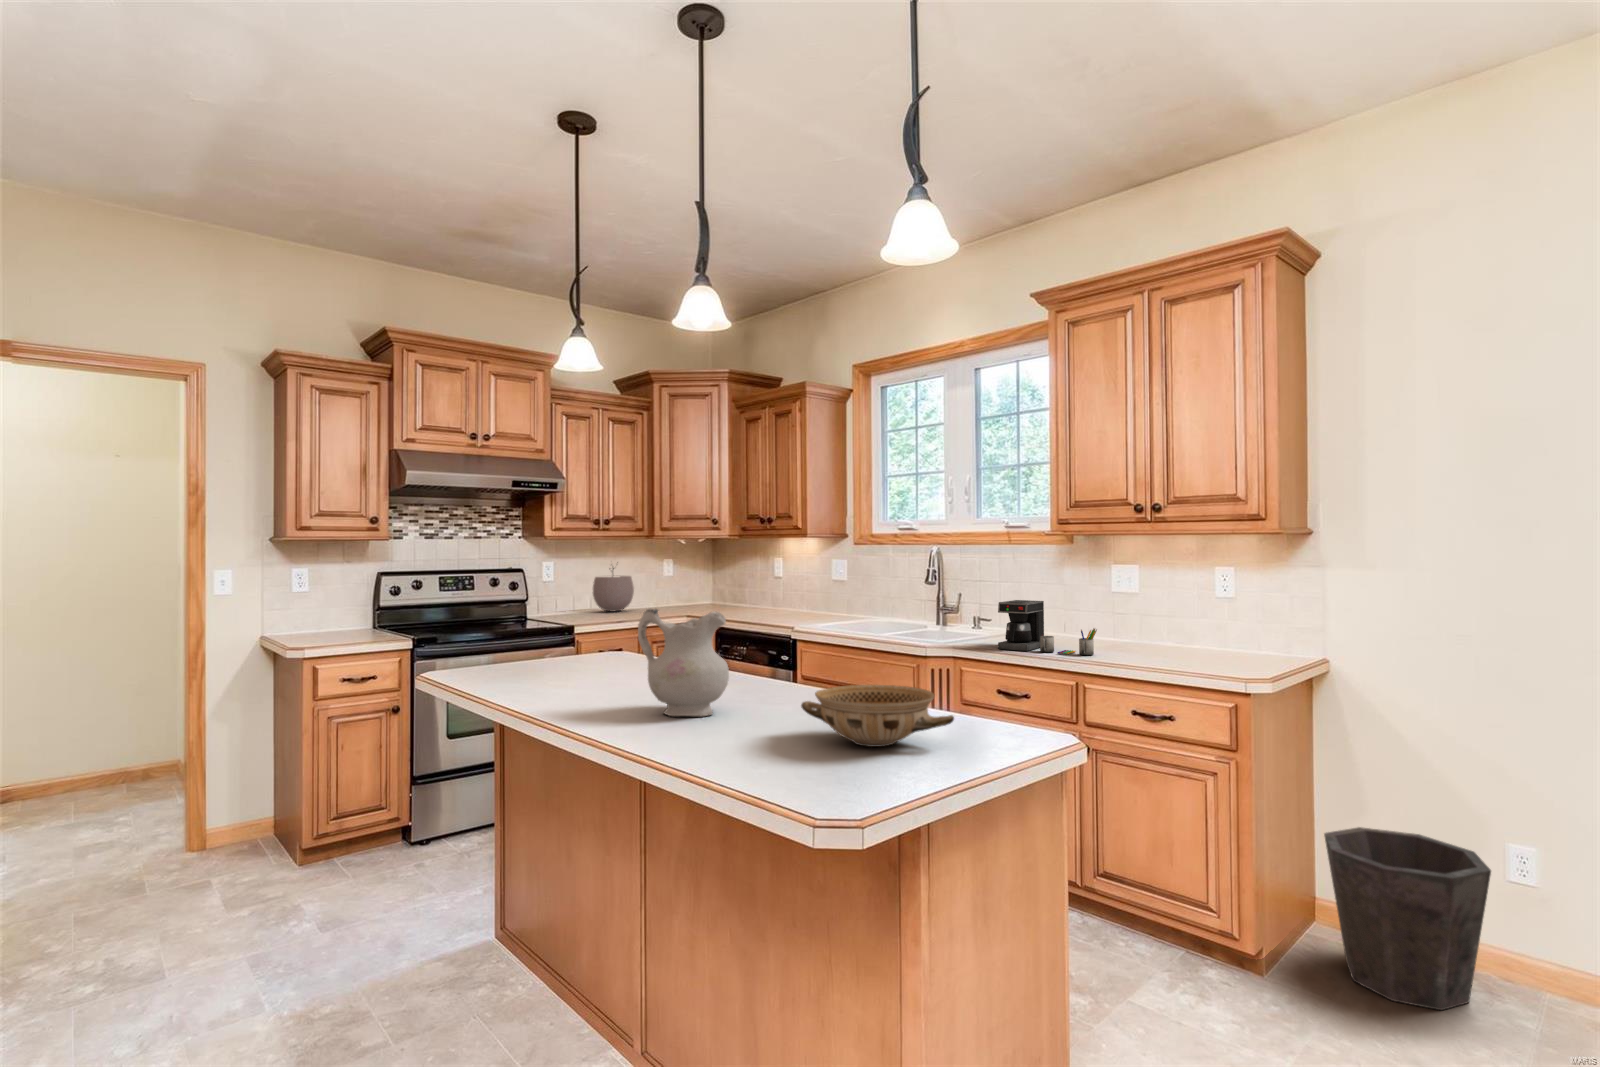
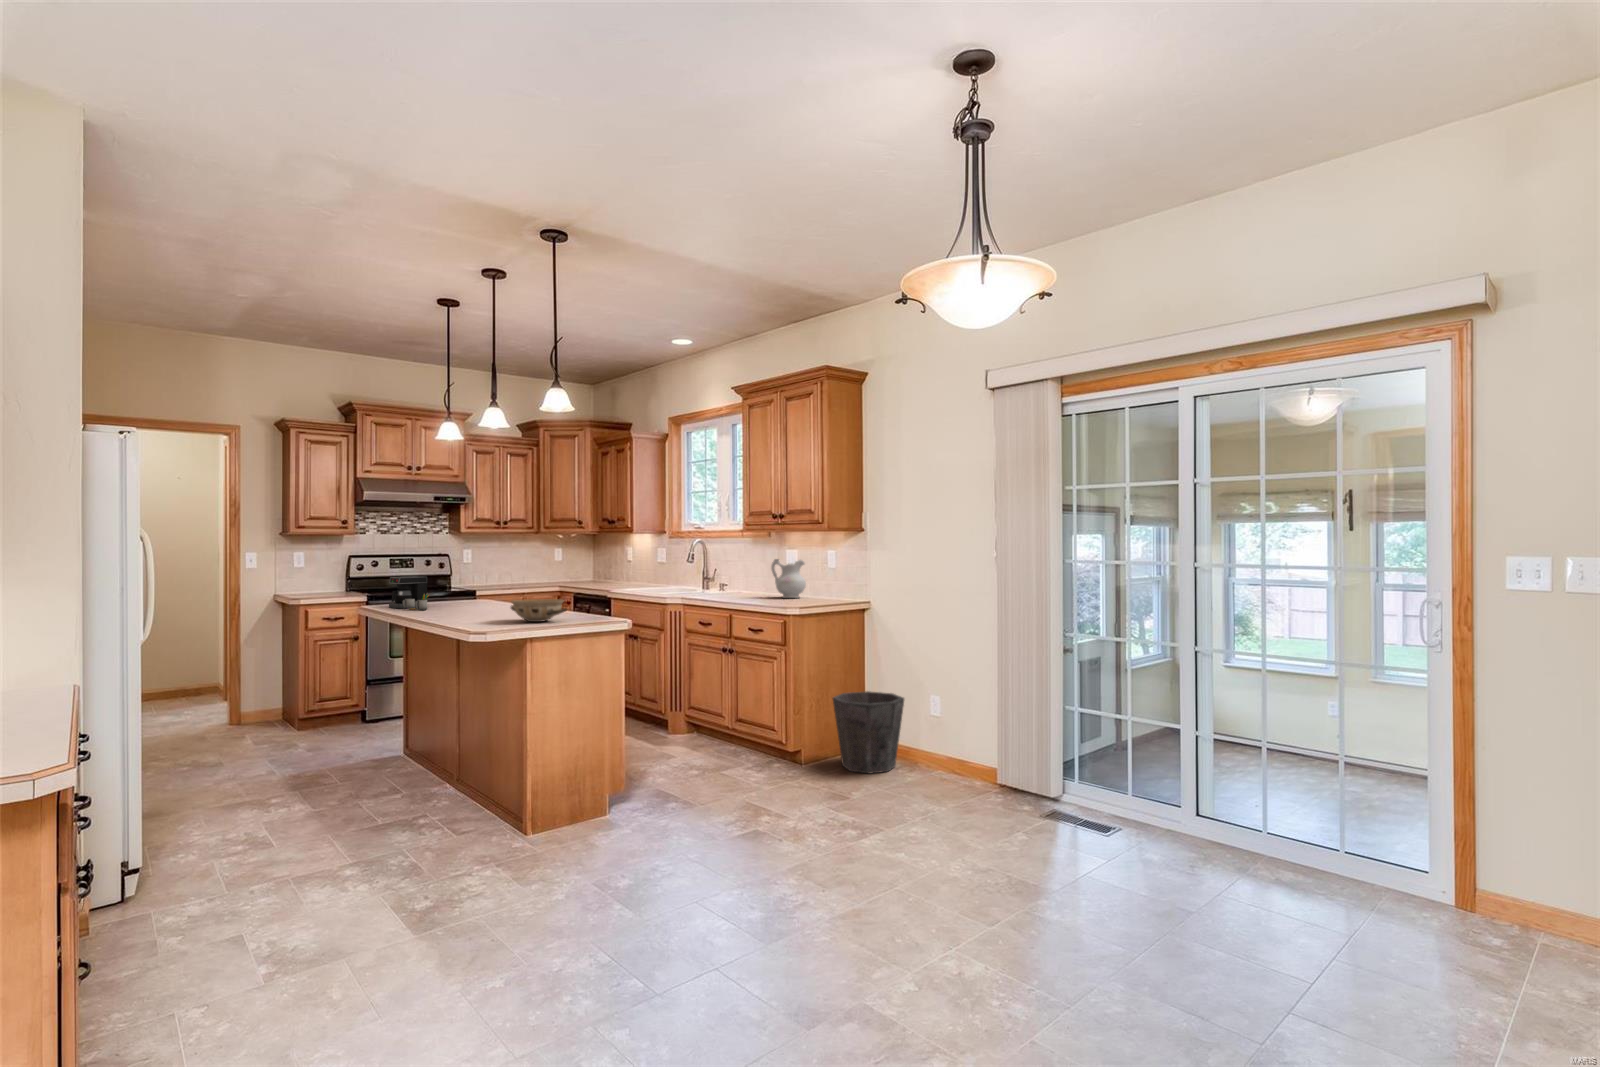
plant pot: present [593,568,634,612] -> none [500,549,530,584]
coffee maker: present [998,600,1097,655] -> present [389,576,430,610]
ceramic pitcher: present [638,609,729,717] -> present [771,559,806,598]

